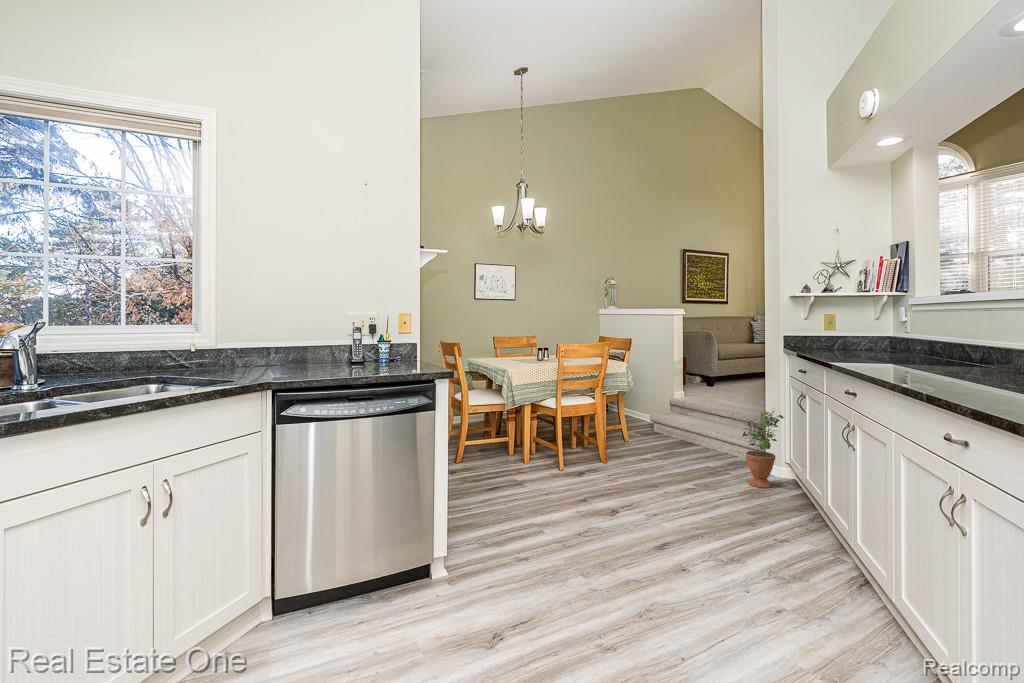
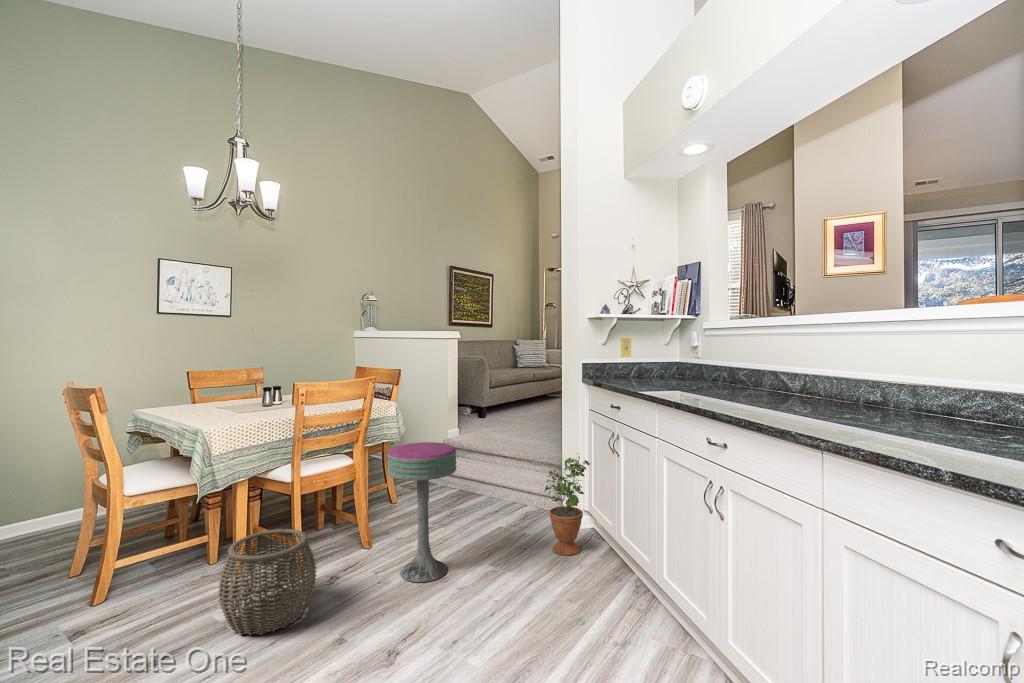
bar stool: none [618,390,668,484] -> present [387,442,456,582]
woven basket: none [519,434,572,489] -> present [218,529,317,635]

